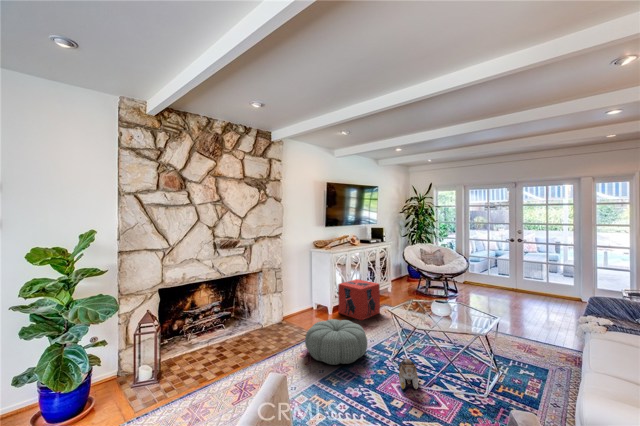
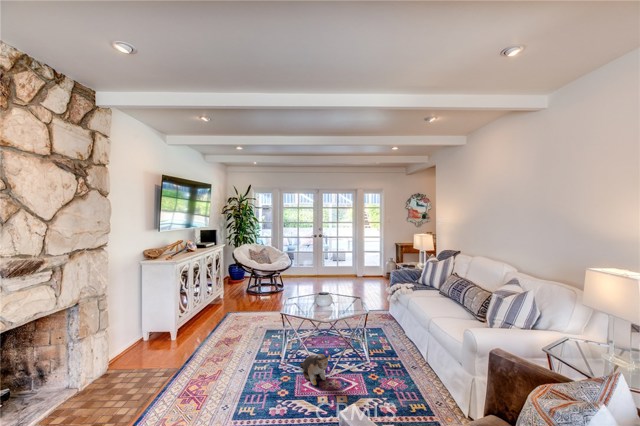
storage box: present [338,279,380,320] -> none [184,290,231,335]
pouf: present [305,319,367,365] -> none [183,338,260,397]

